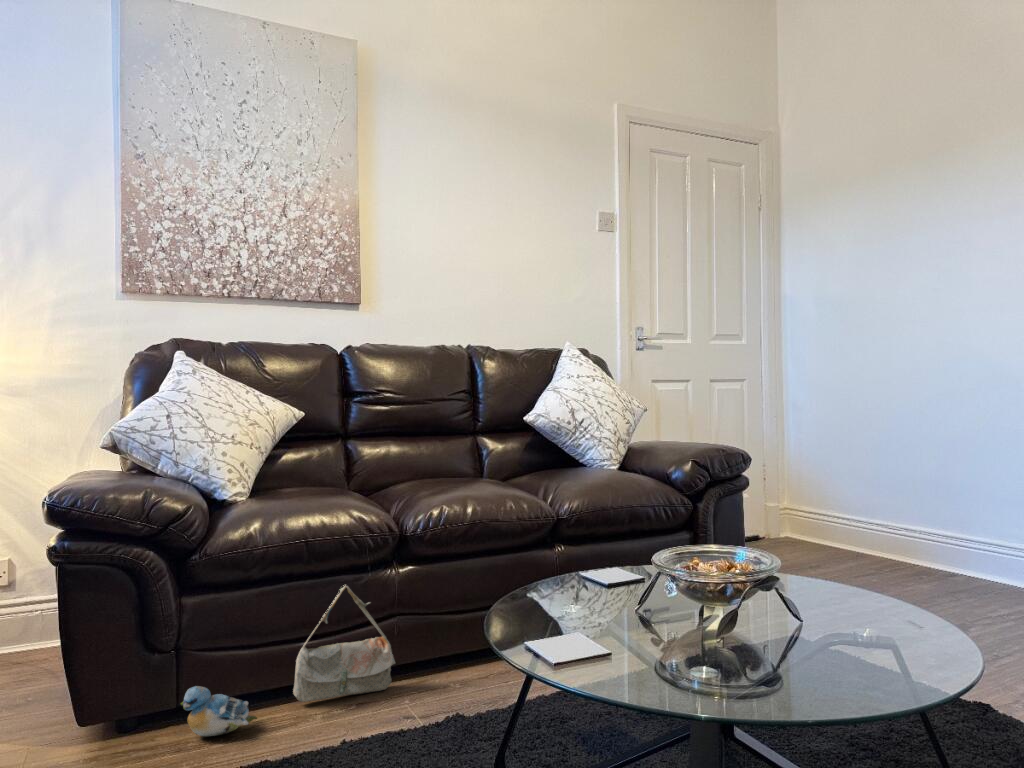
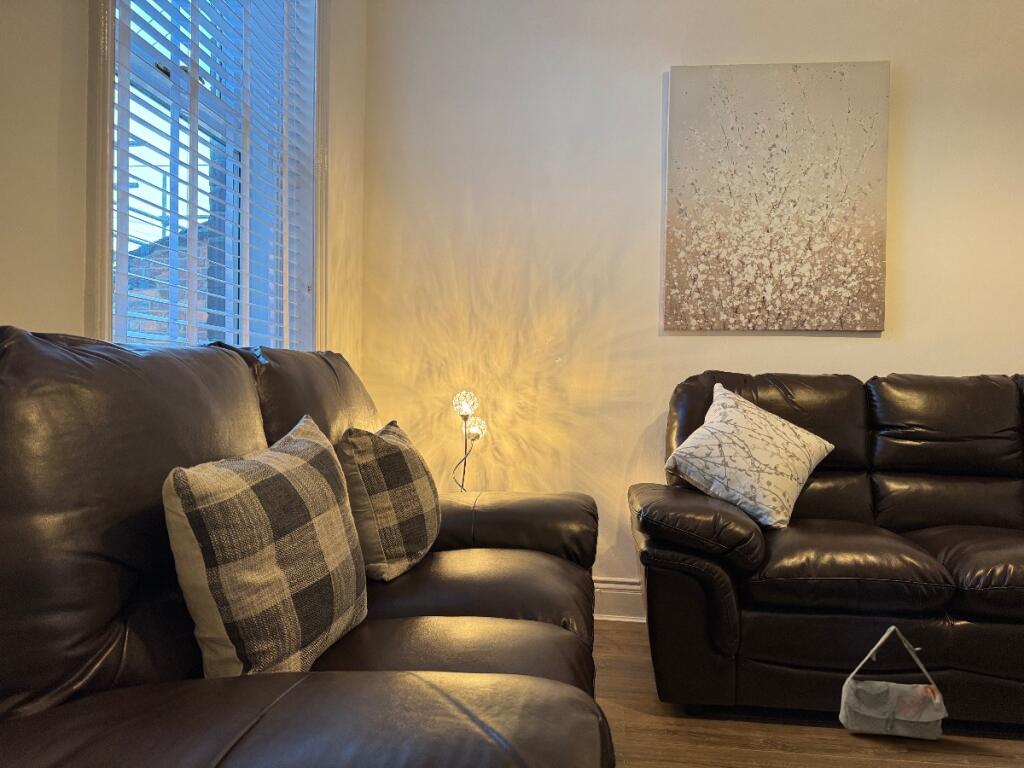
plush toy: present [181,686,257,736] -> none [744,691,810,740]

